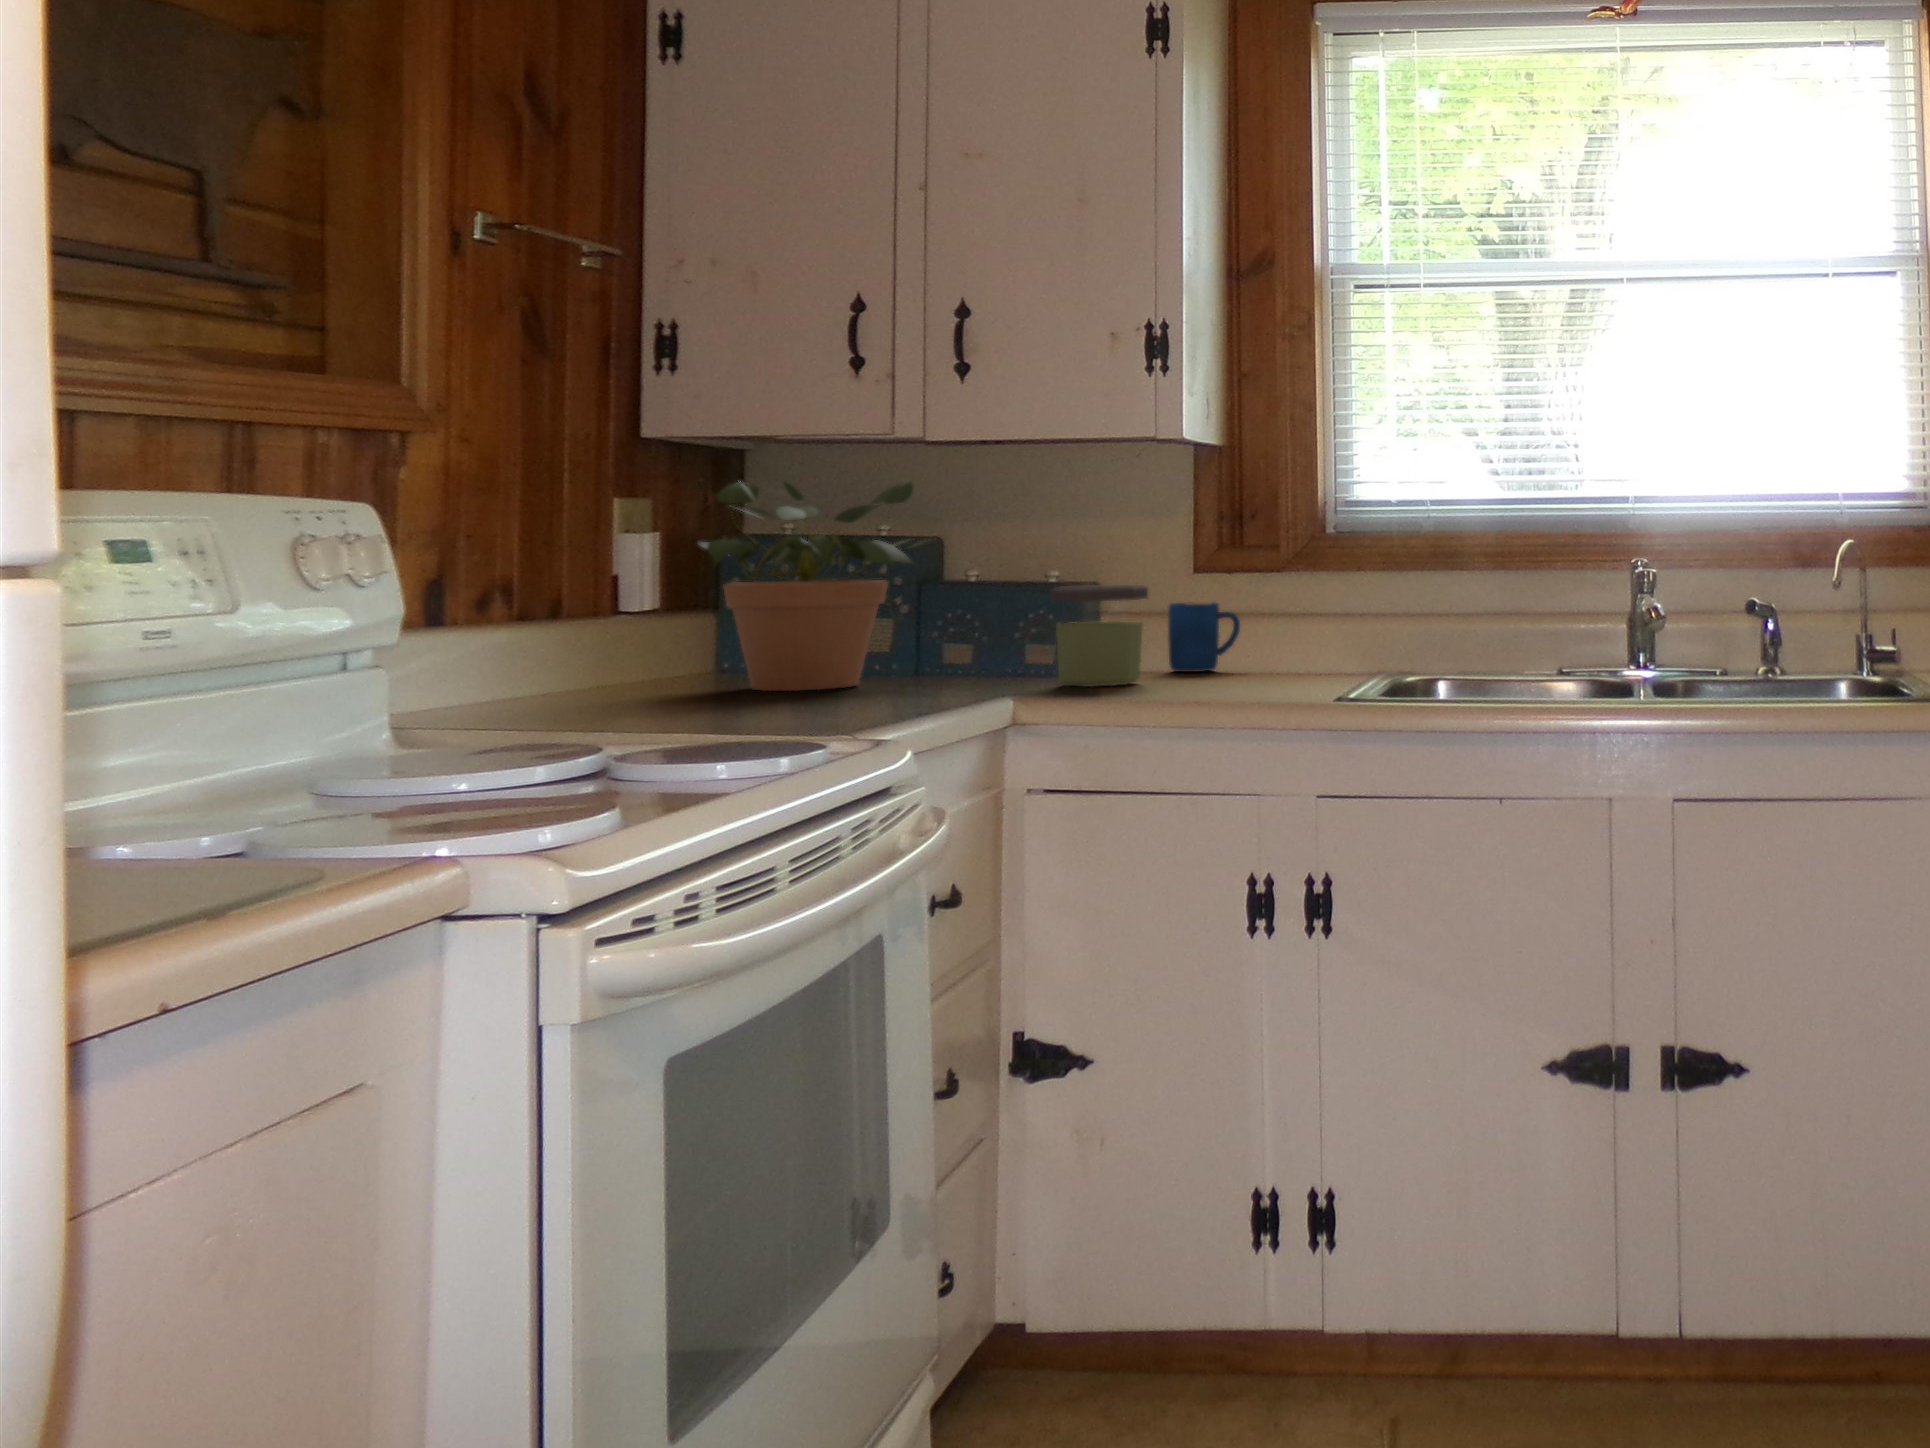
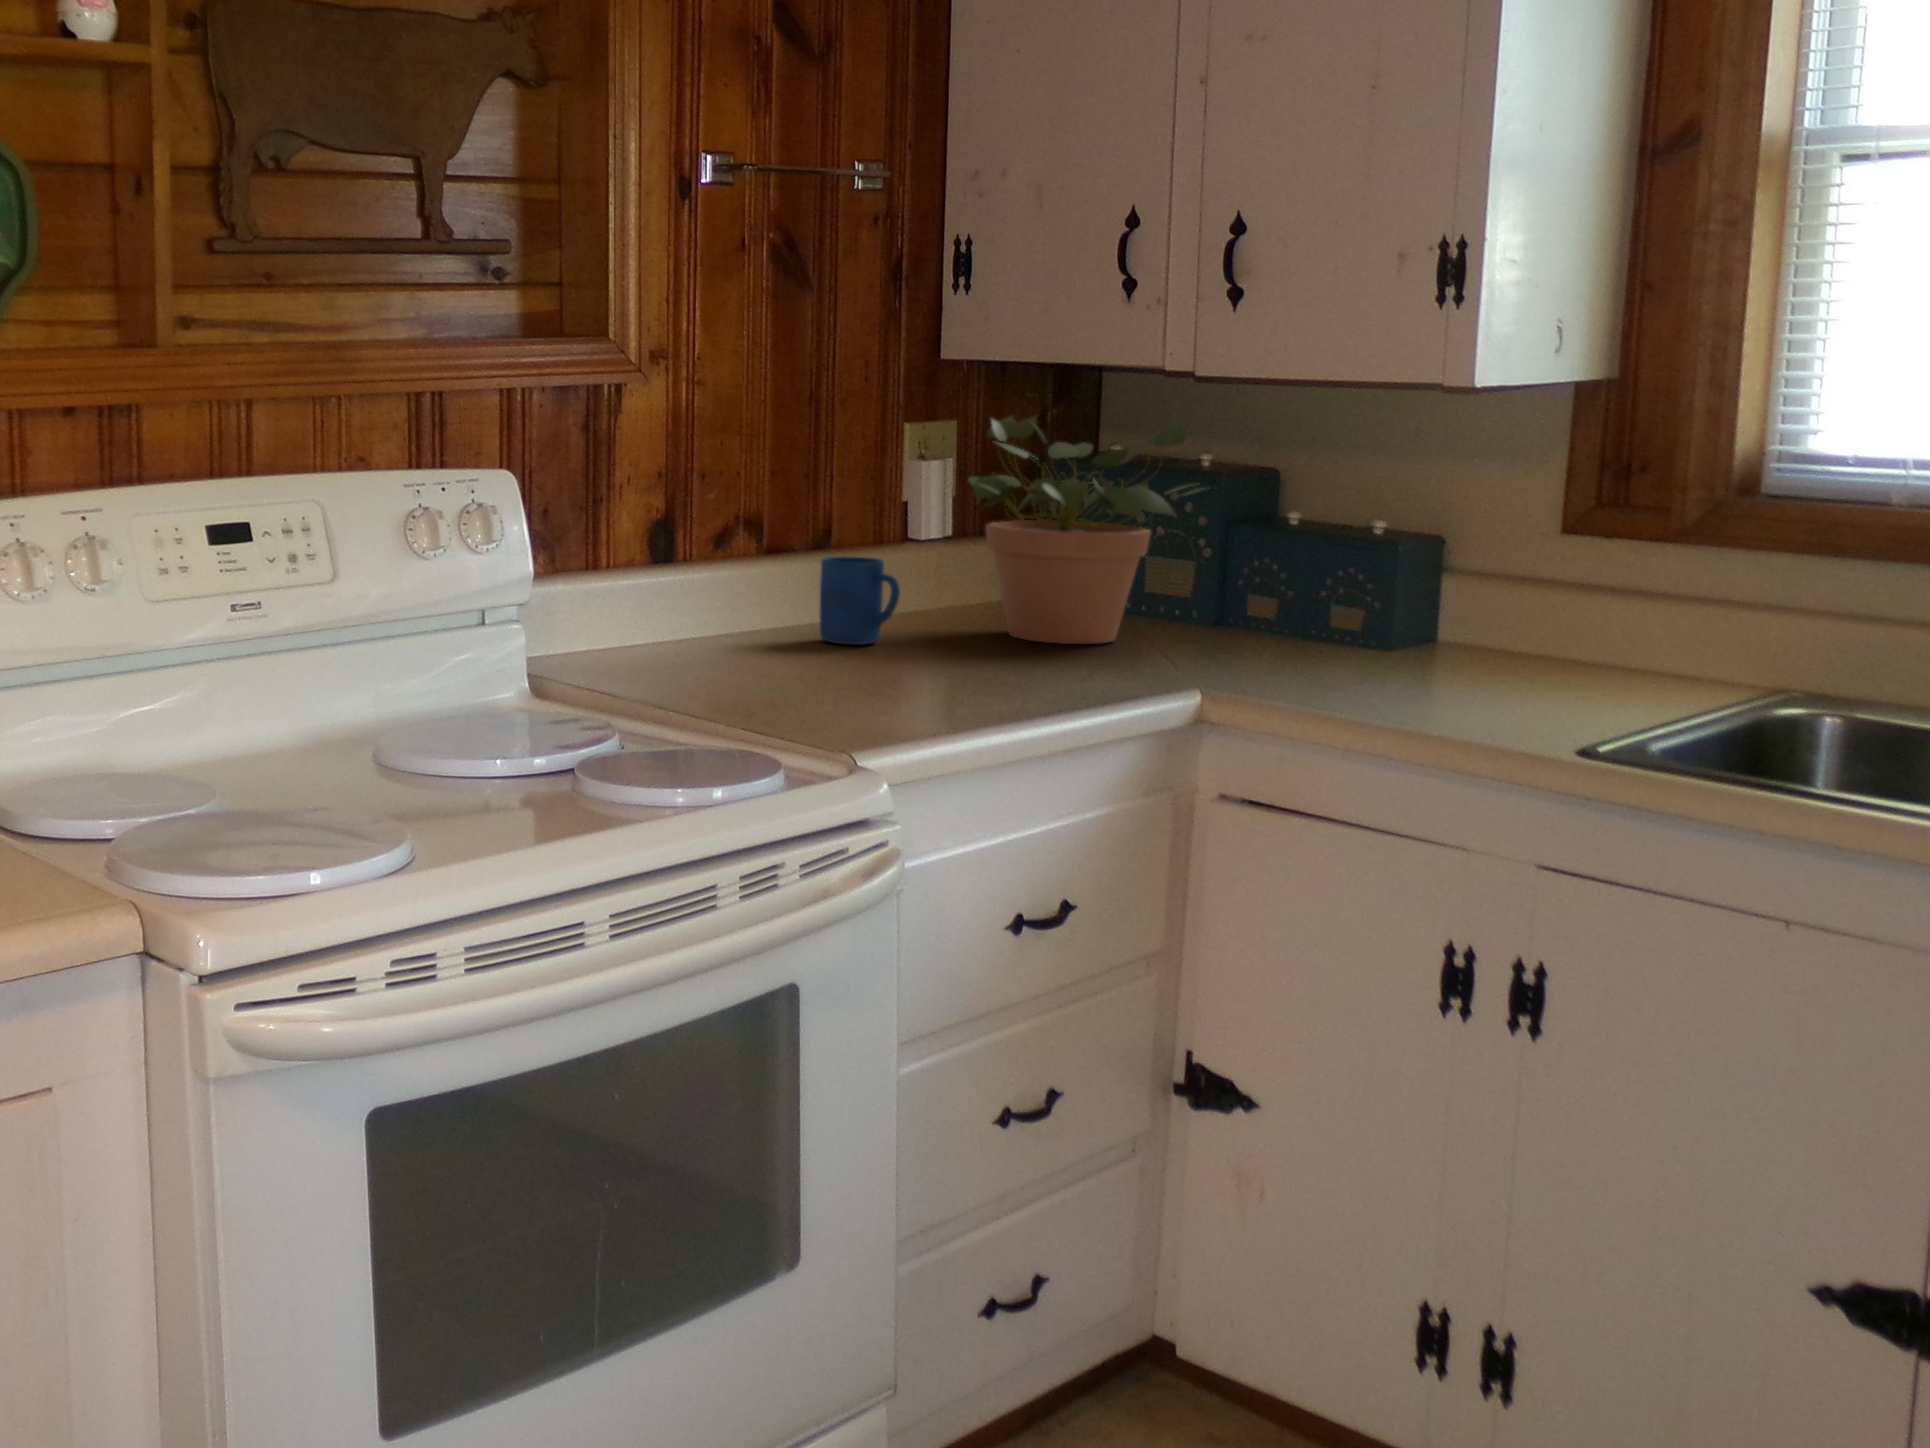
jar: present [1050,585,1148,687] -> none [1309,556,1434,684]
mug: present [1168,602,1240,672] -> present [820,556,900,645]

